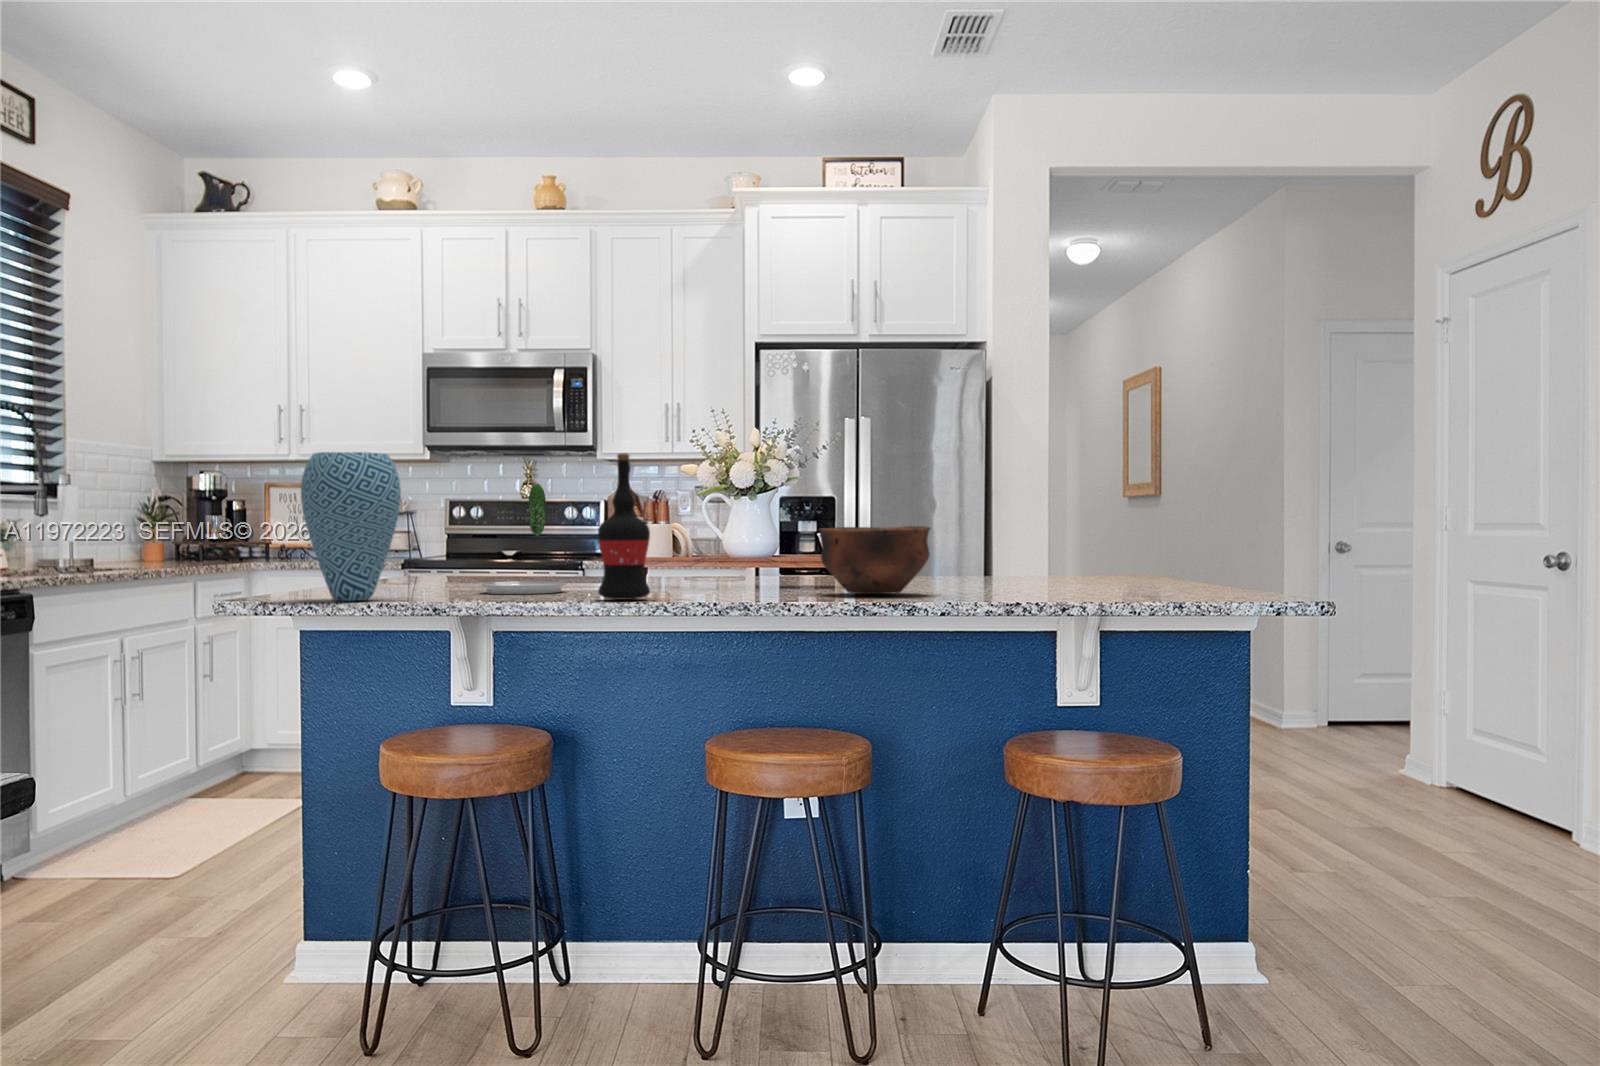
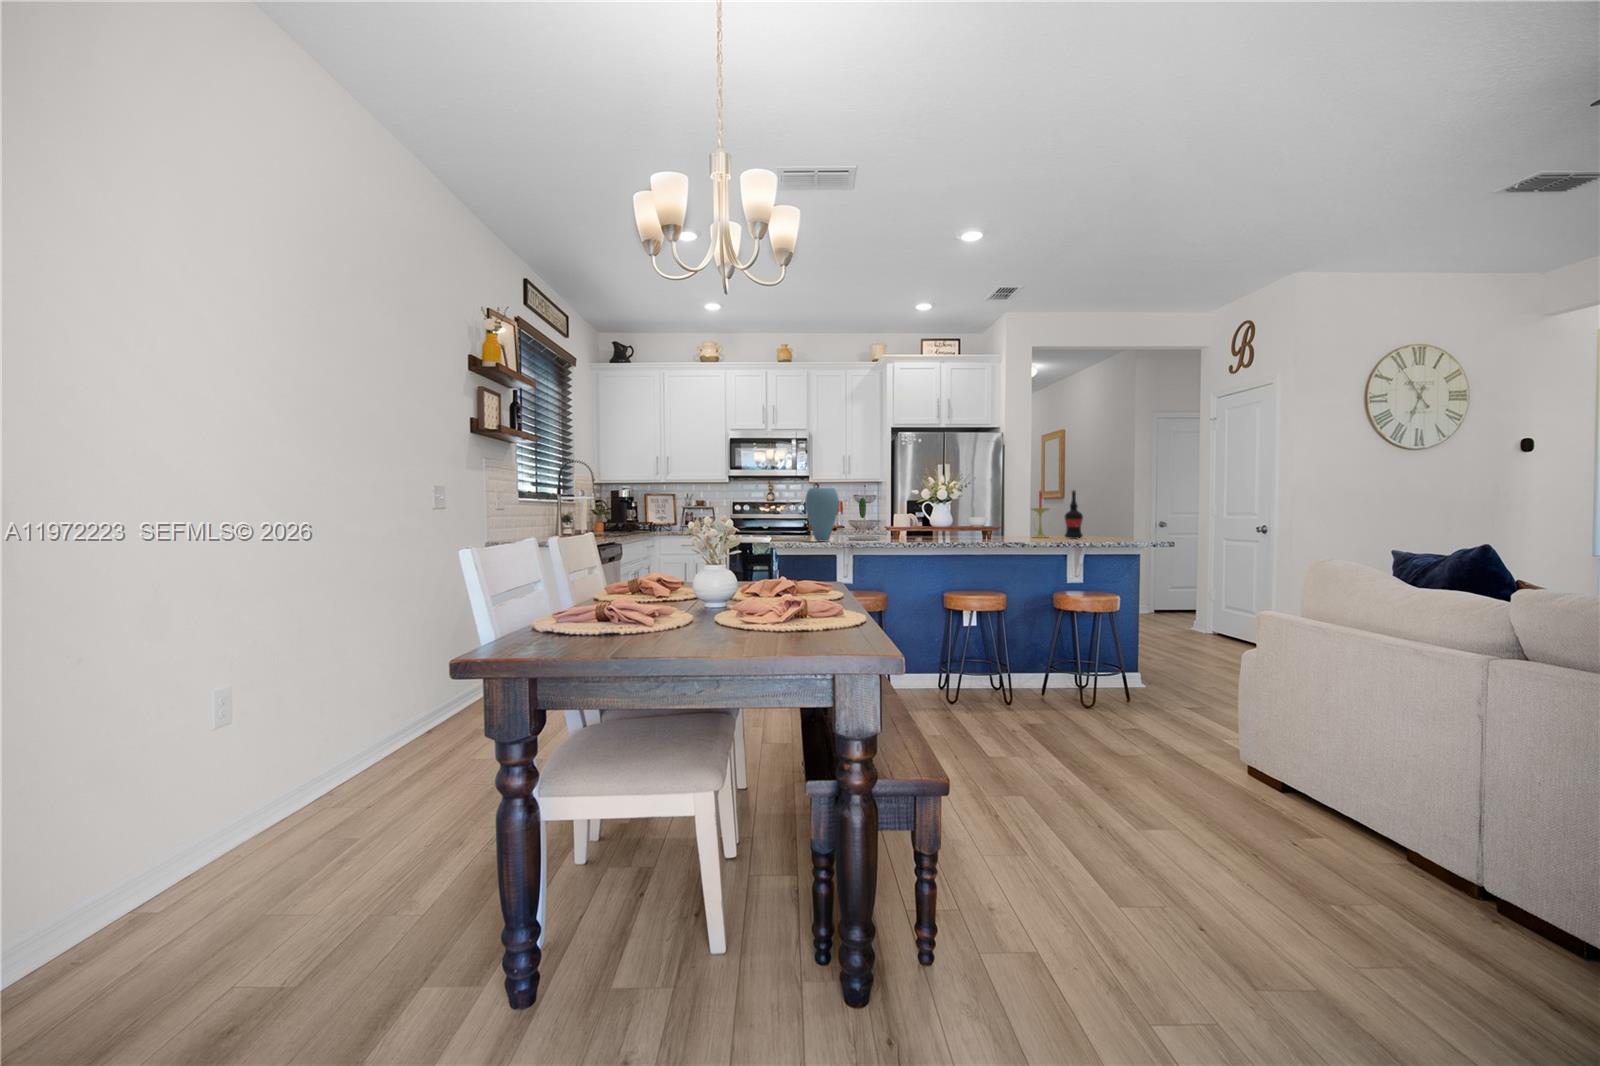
wine bottle: present [598,453,650,599] -> present [1065,490,1083,539]
candle: none [989,466,1036,585] -> present [1032,491,1049,538]
bowl: present [819,526,930,594] -> none [982,514,1026,539]

